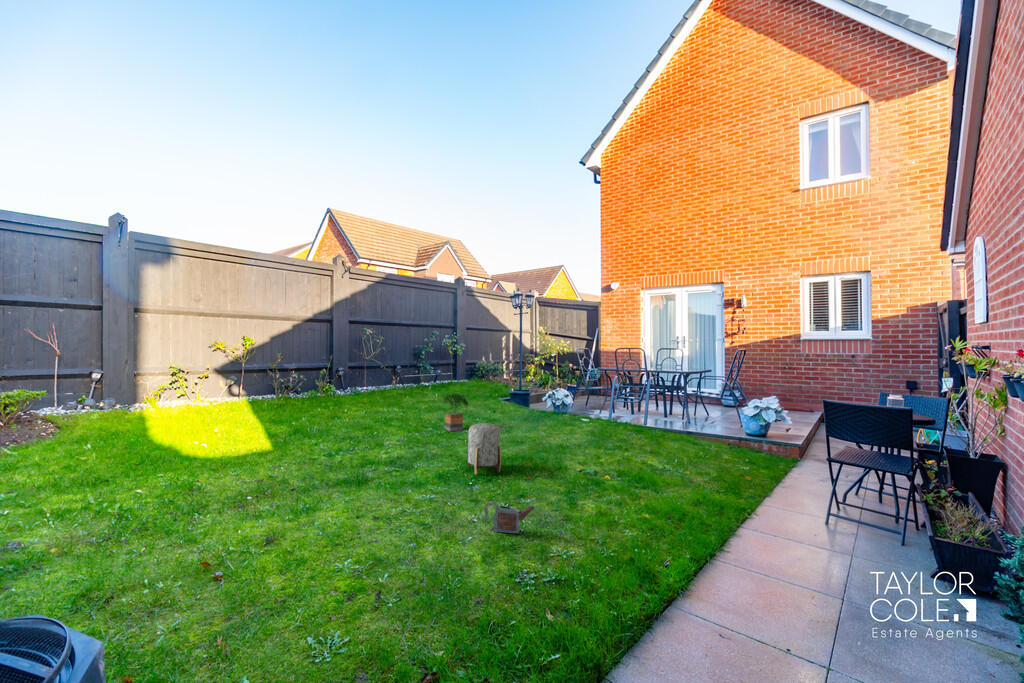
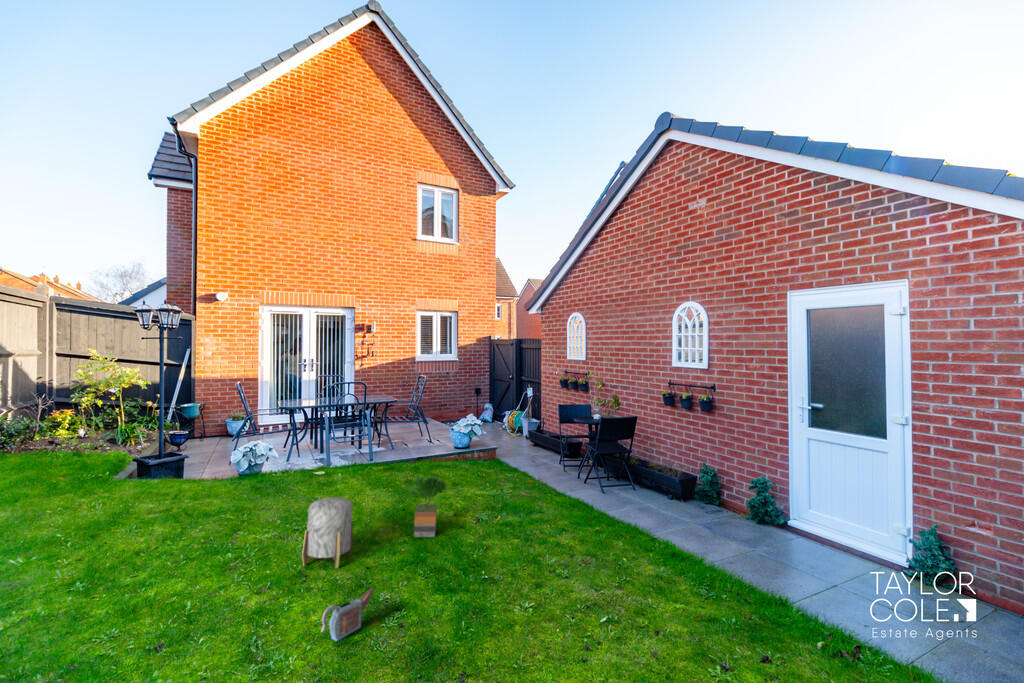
potted tree: present [443,393,468,431] -> present [409,476,447,537]
watering can: present [484,502,534,533] -> present [321,588,374,641]

